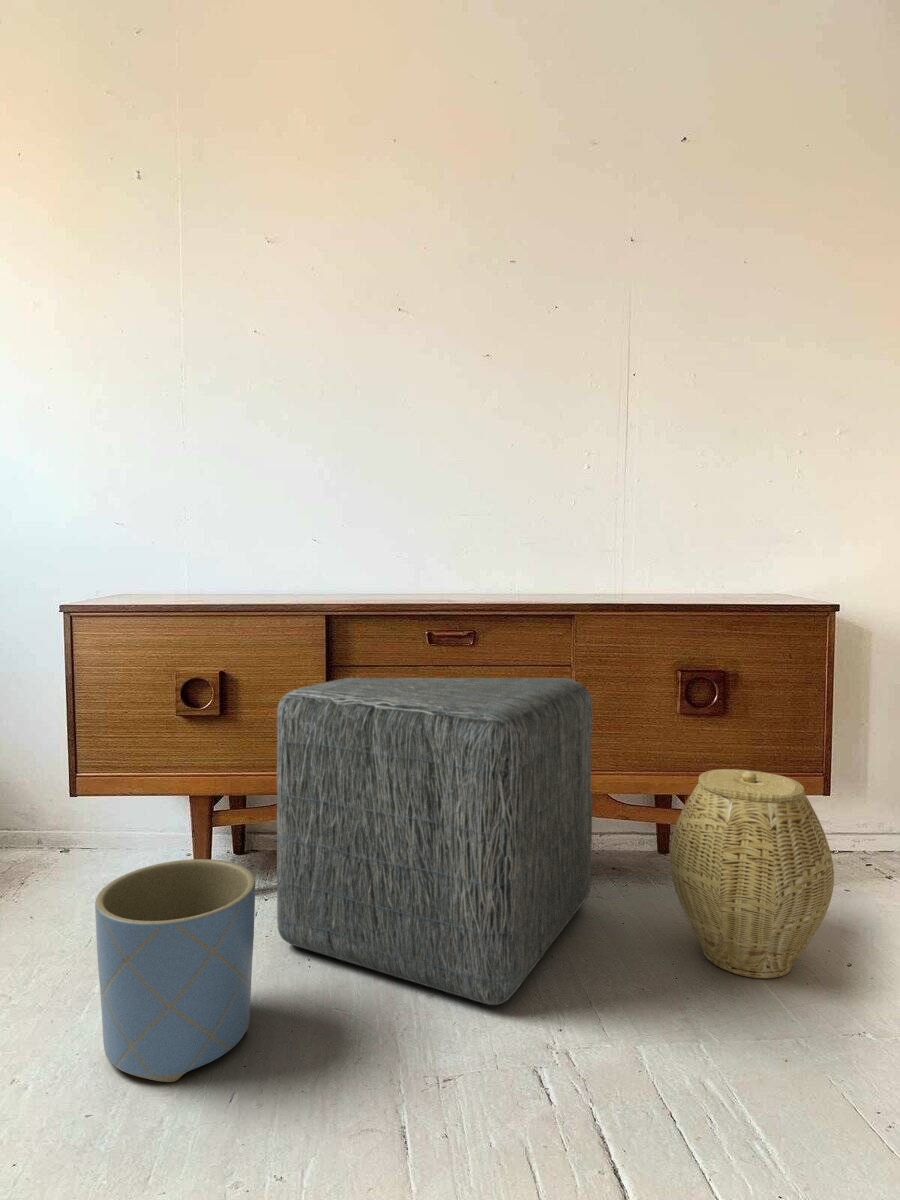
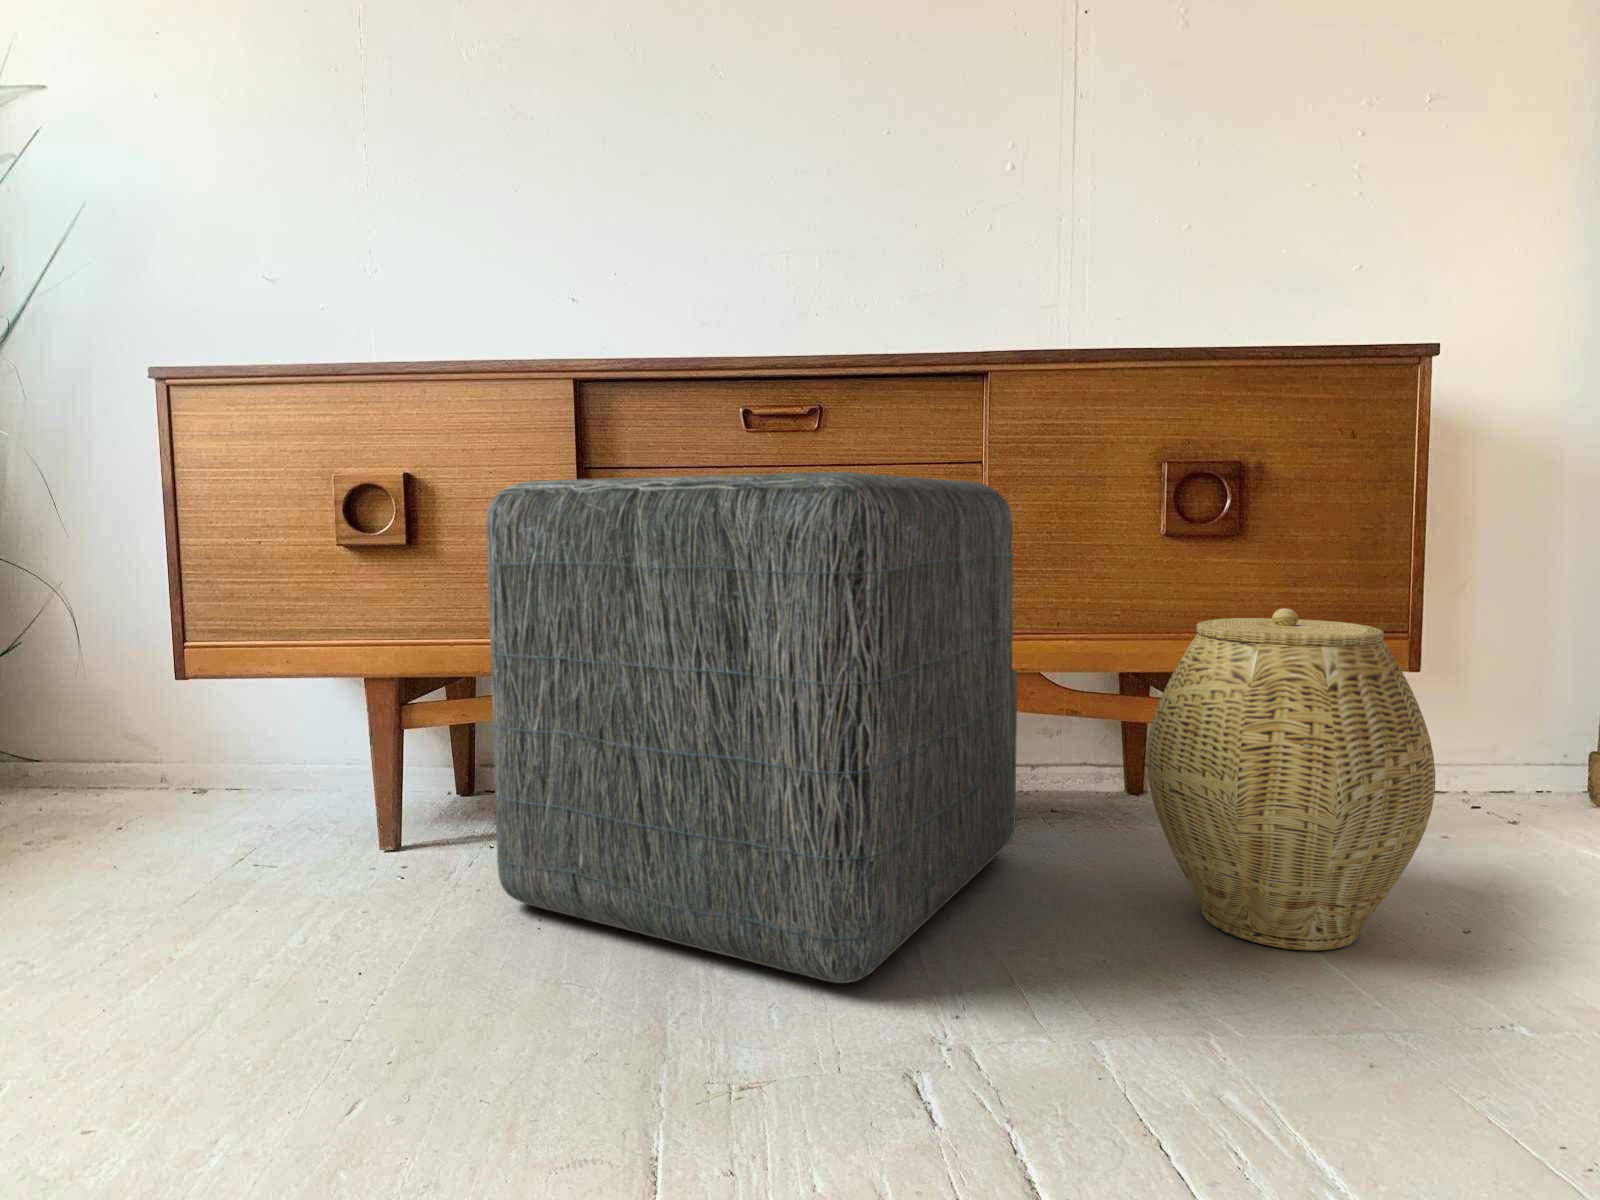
planter: present [95,859,255,1082] -> none [130,741,426,1091]

